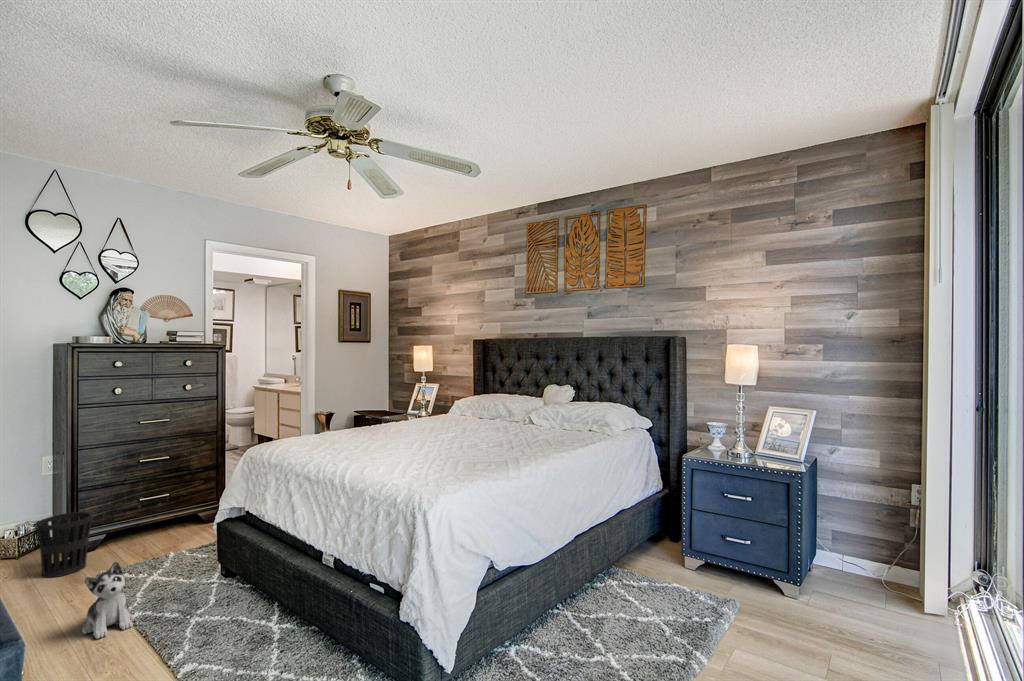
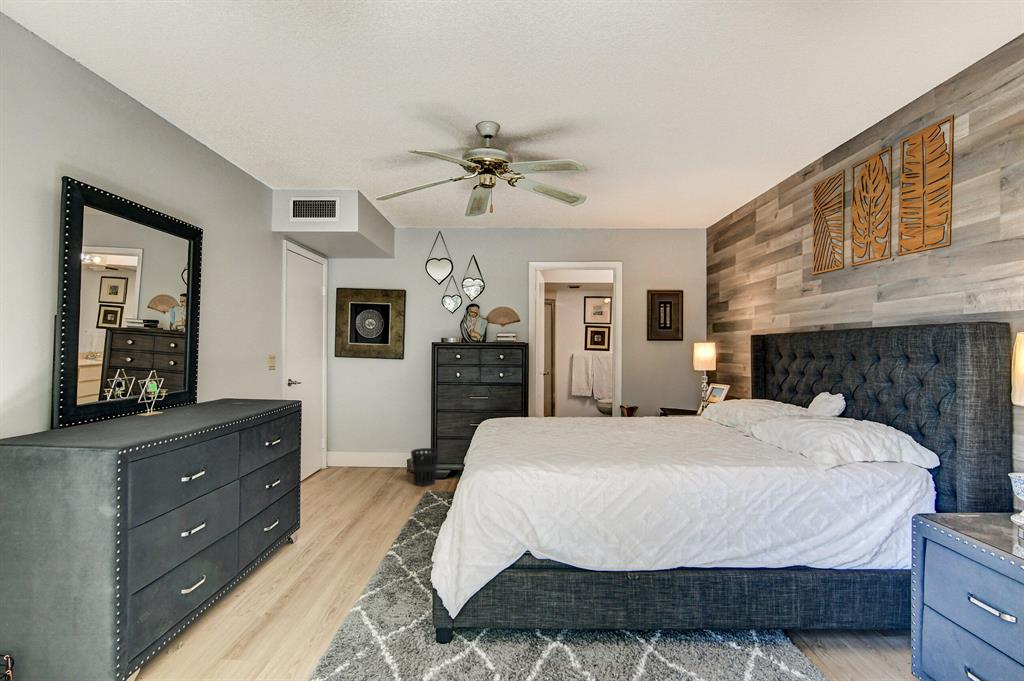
plush toy: present [82,561,133,639] -> none [384,478,411,523]

